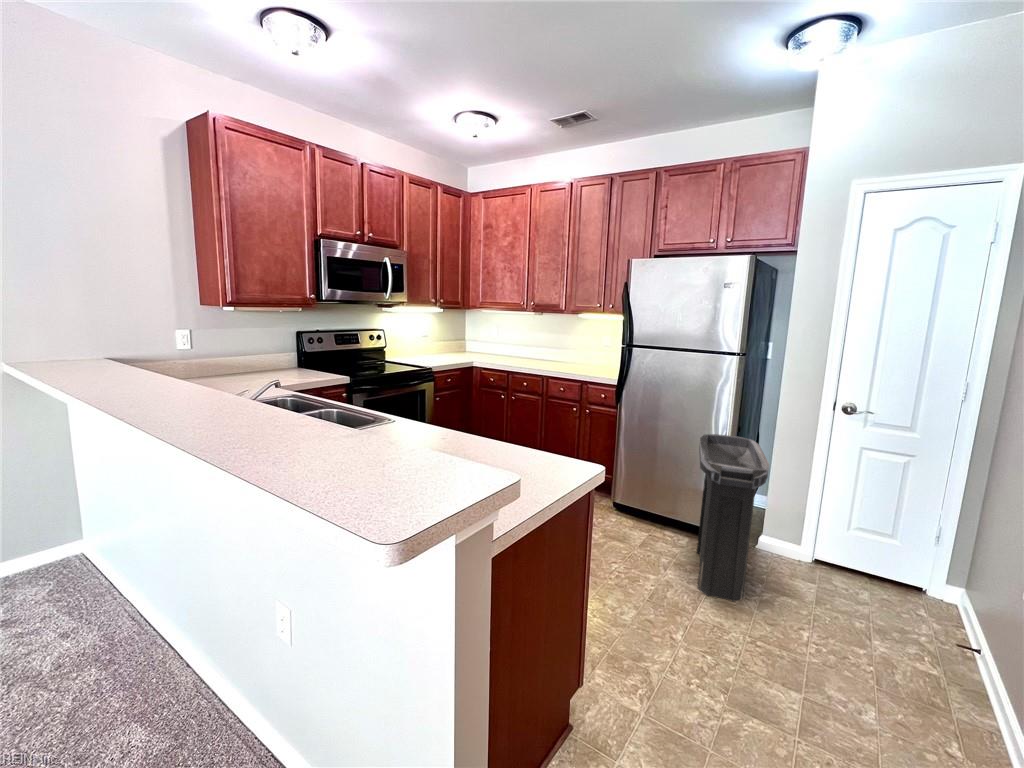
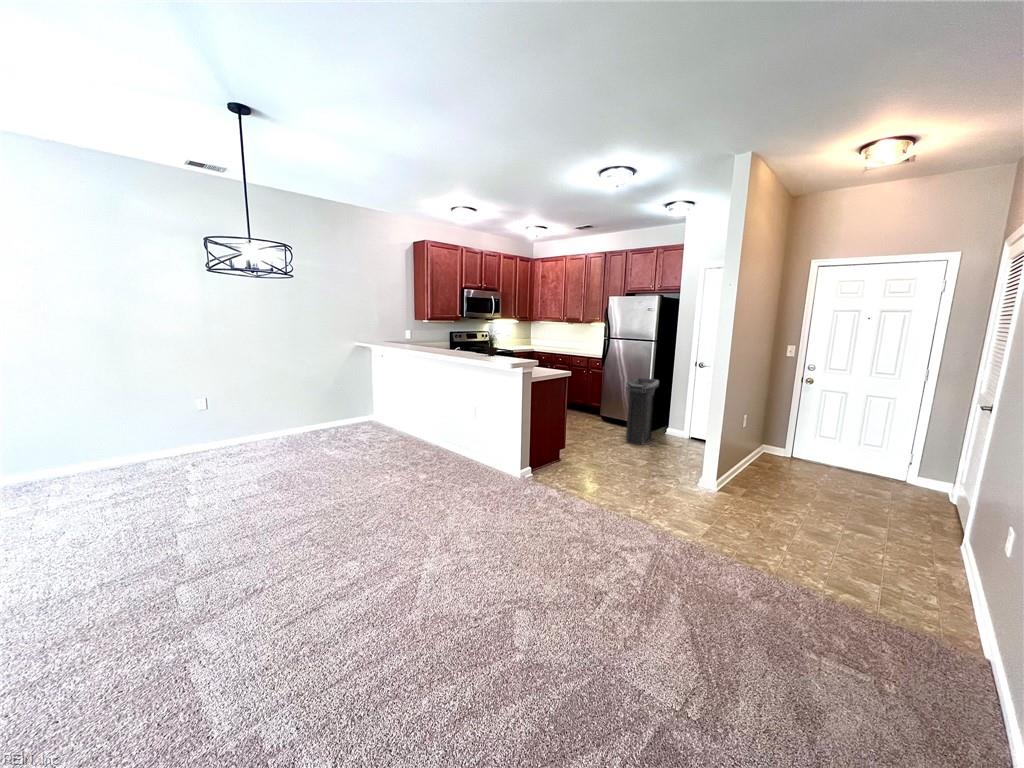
potted plant: none [295,299,385,462] -> present [485,329,498,356]

